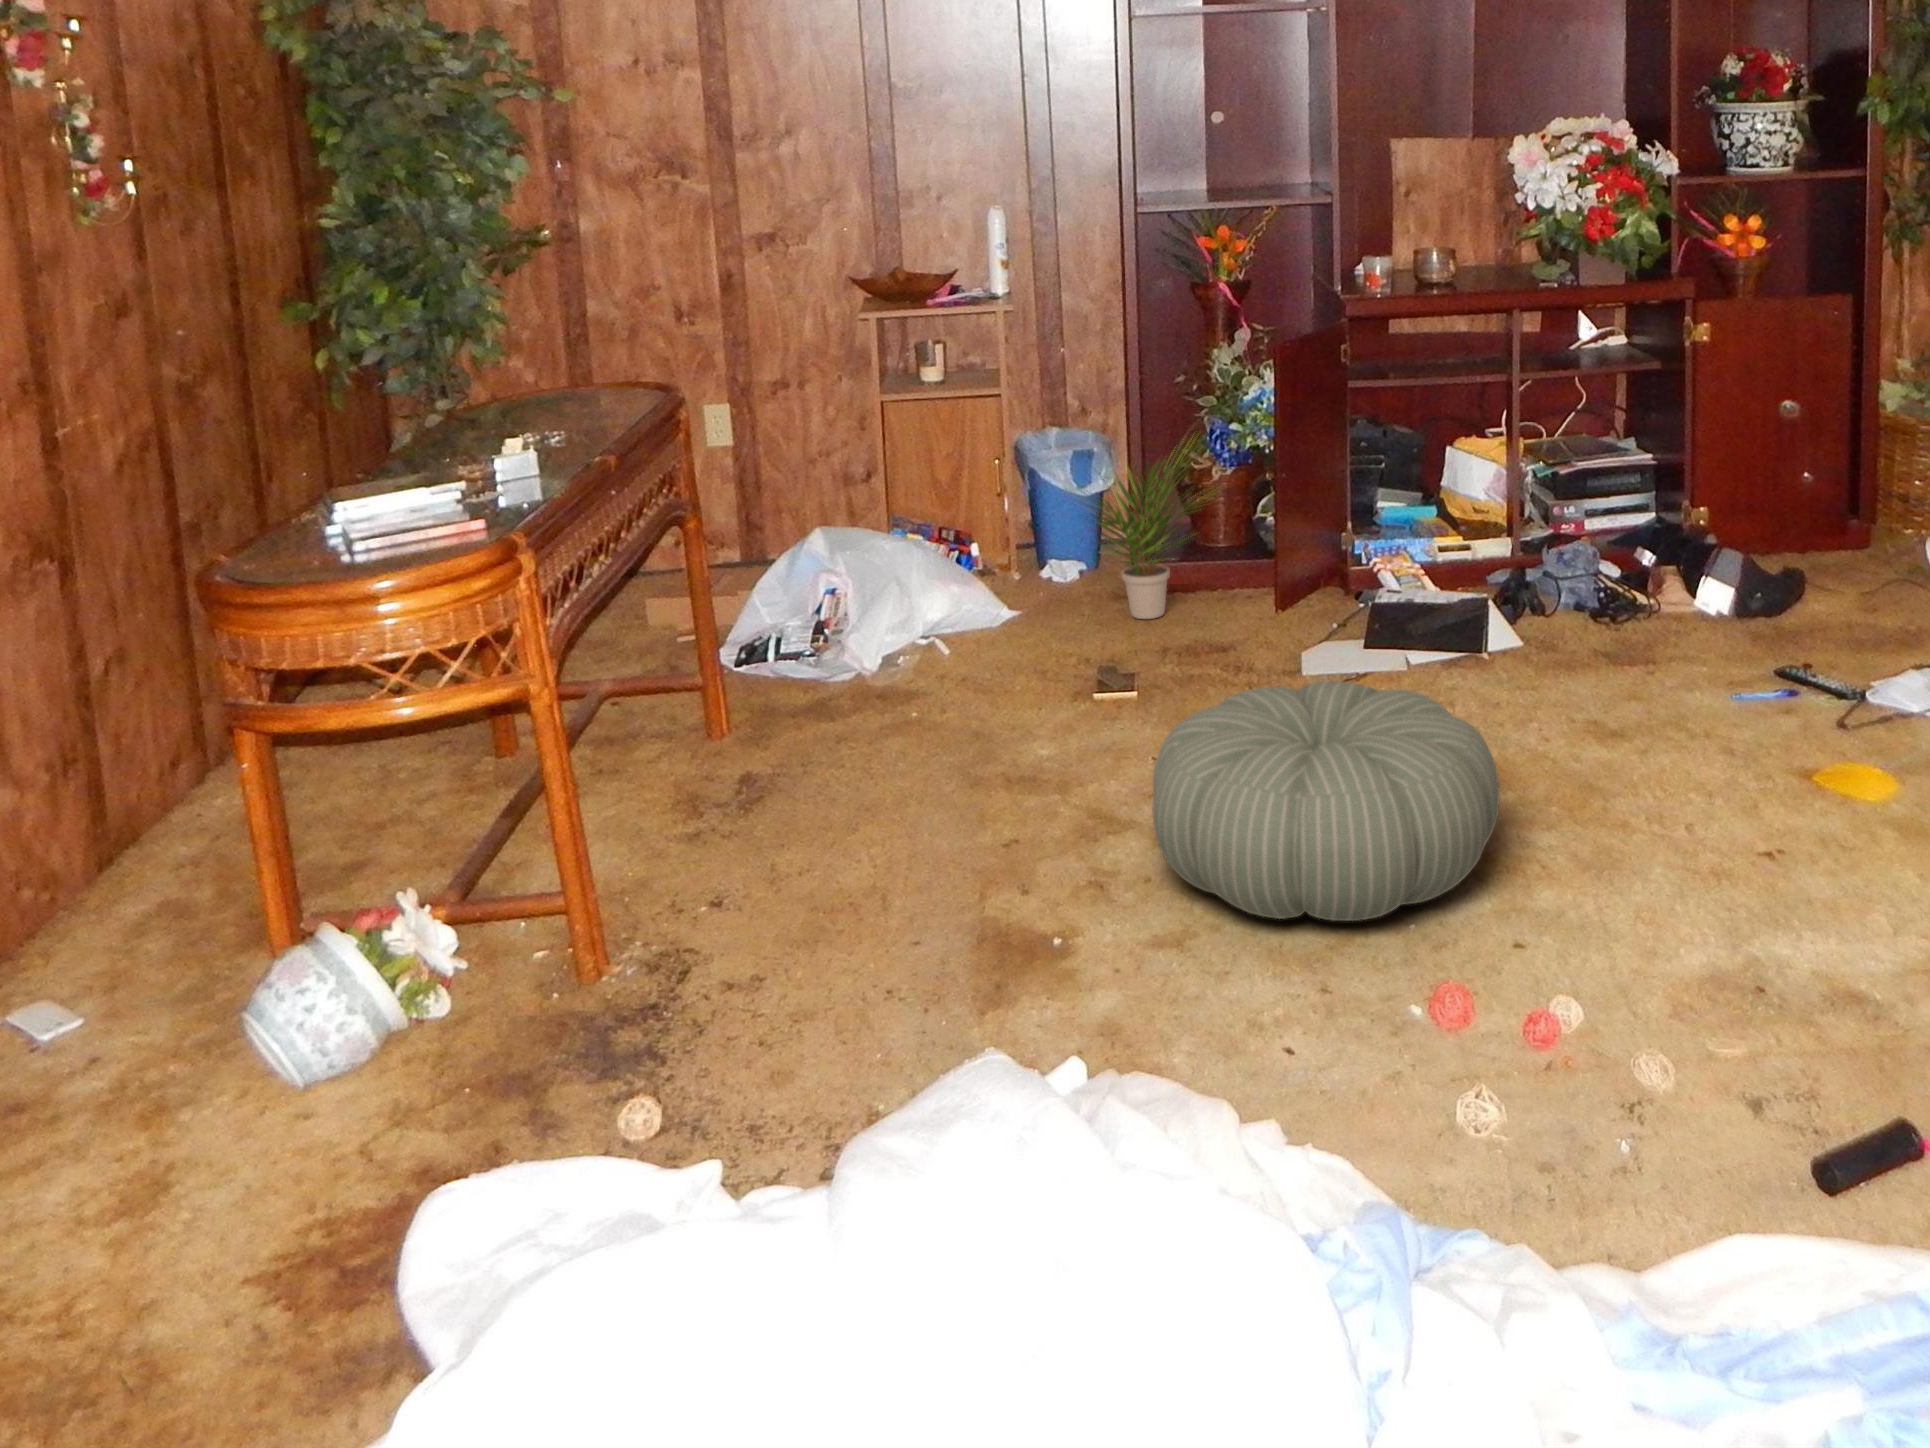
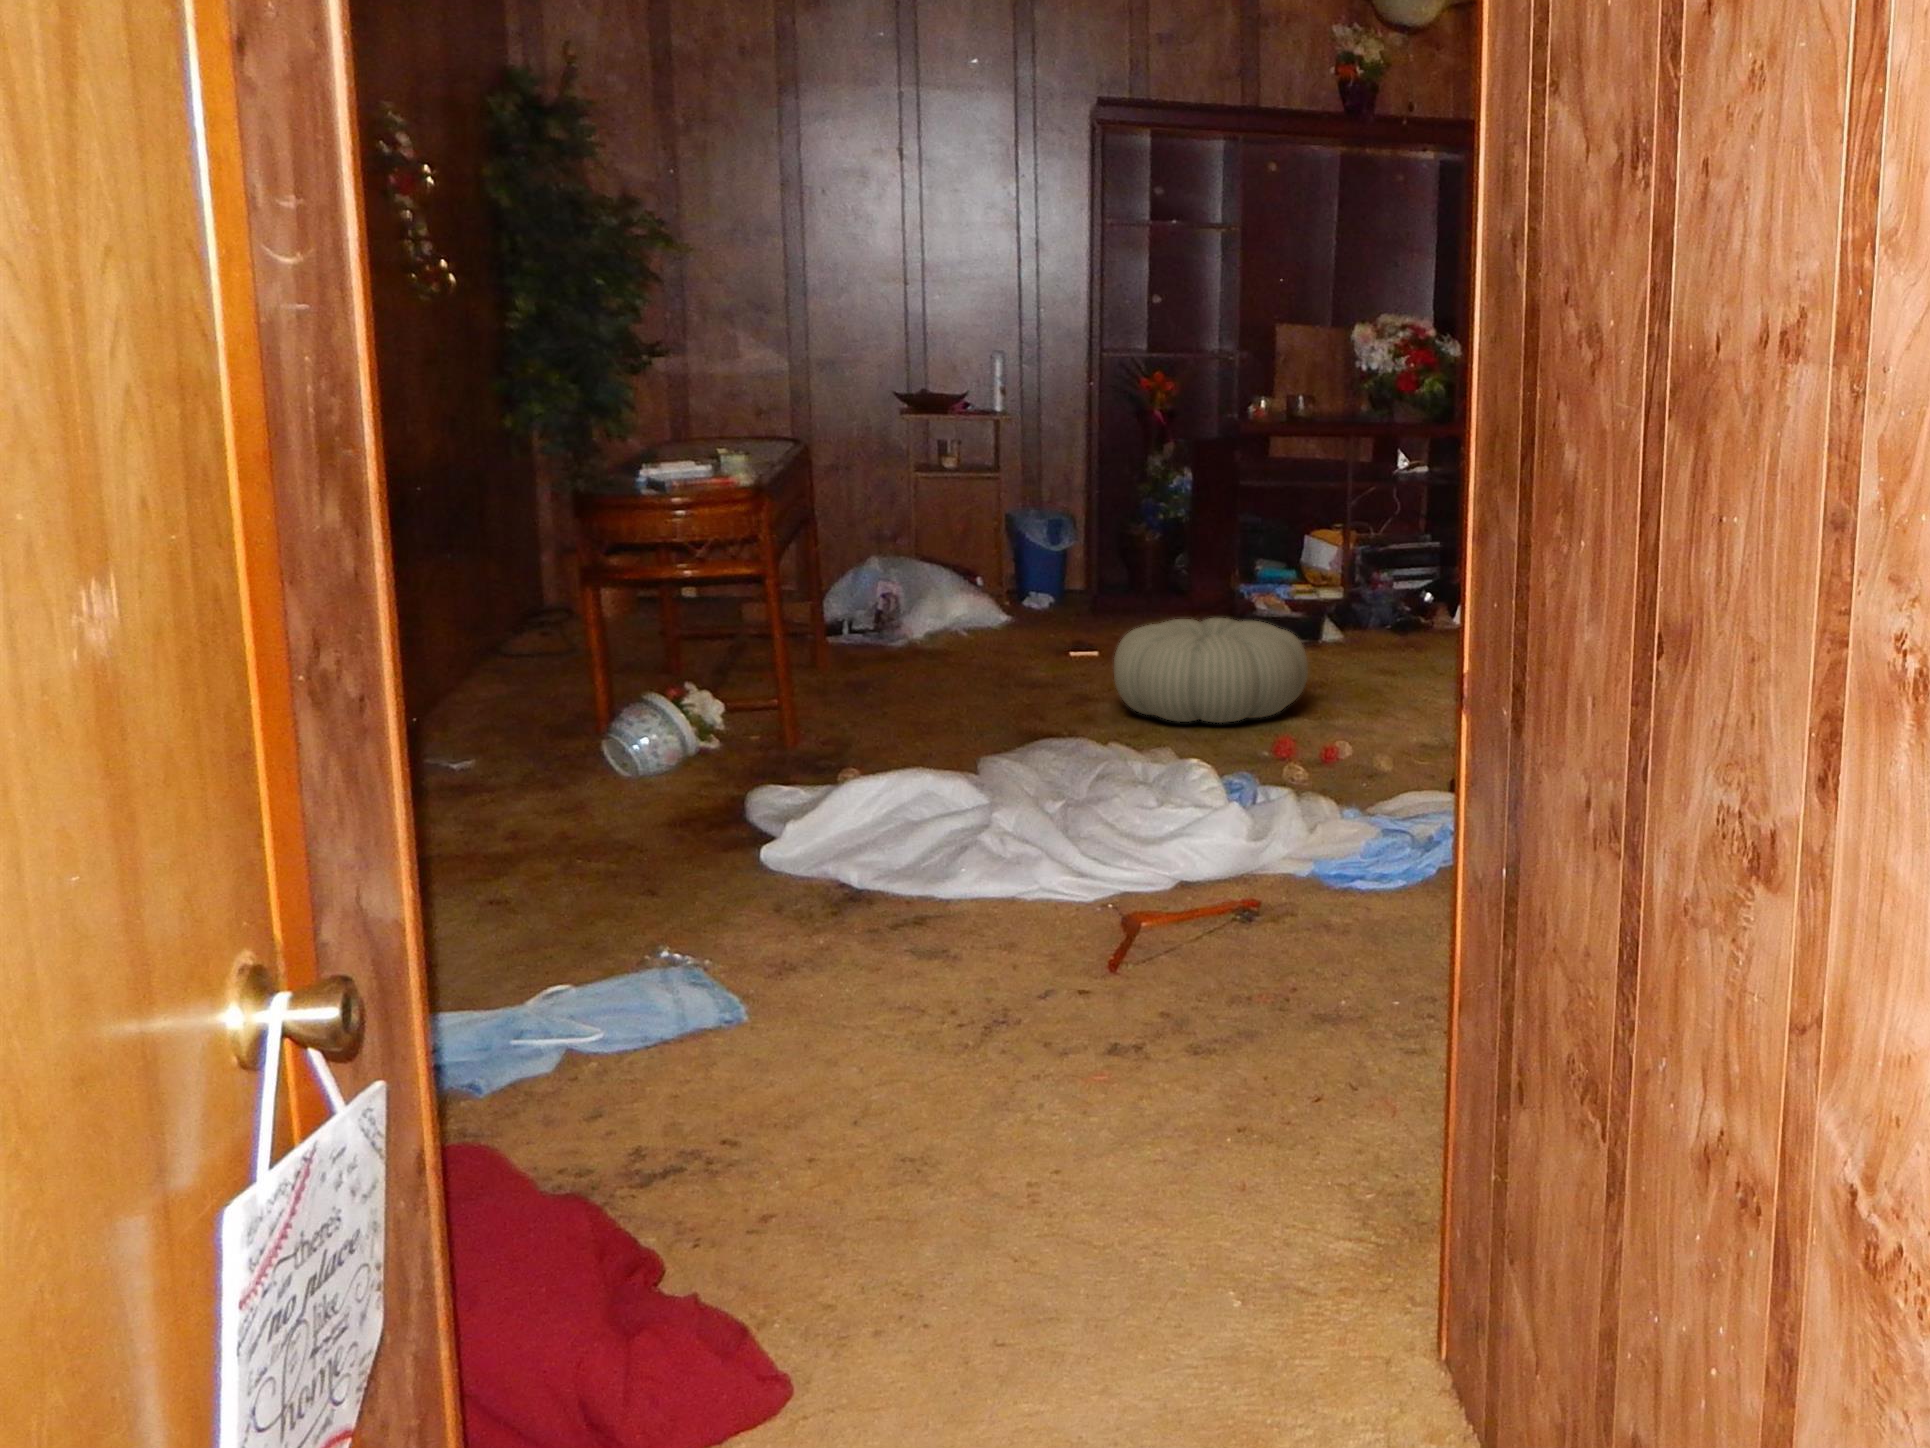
potted plant: present [1078,433,1223,619] -> none [1045,504,1158,626]

